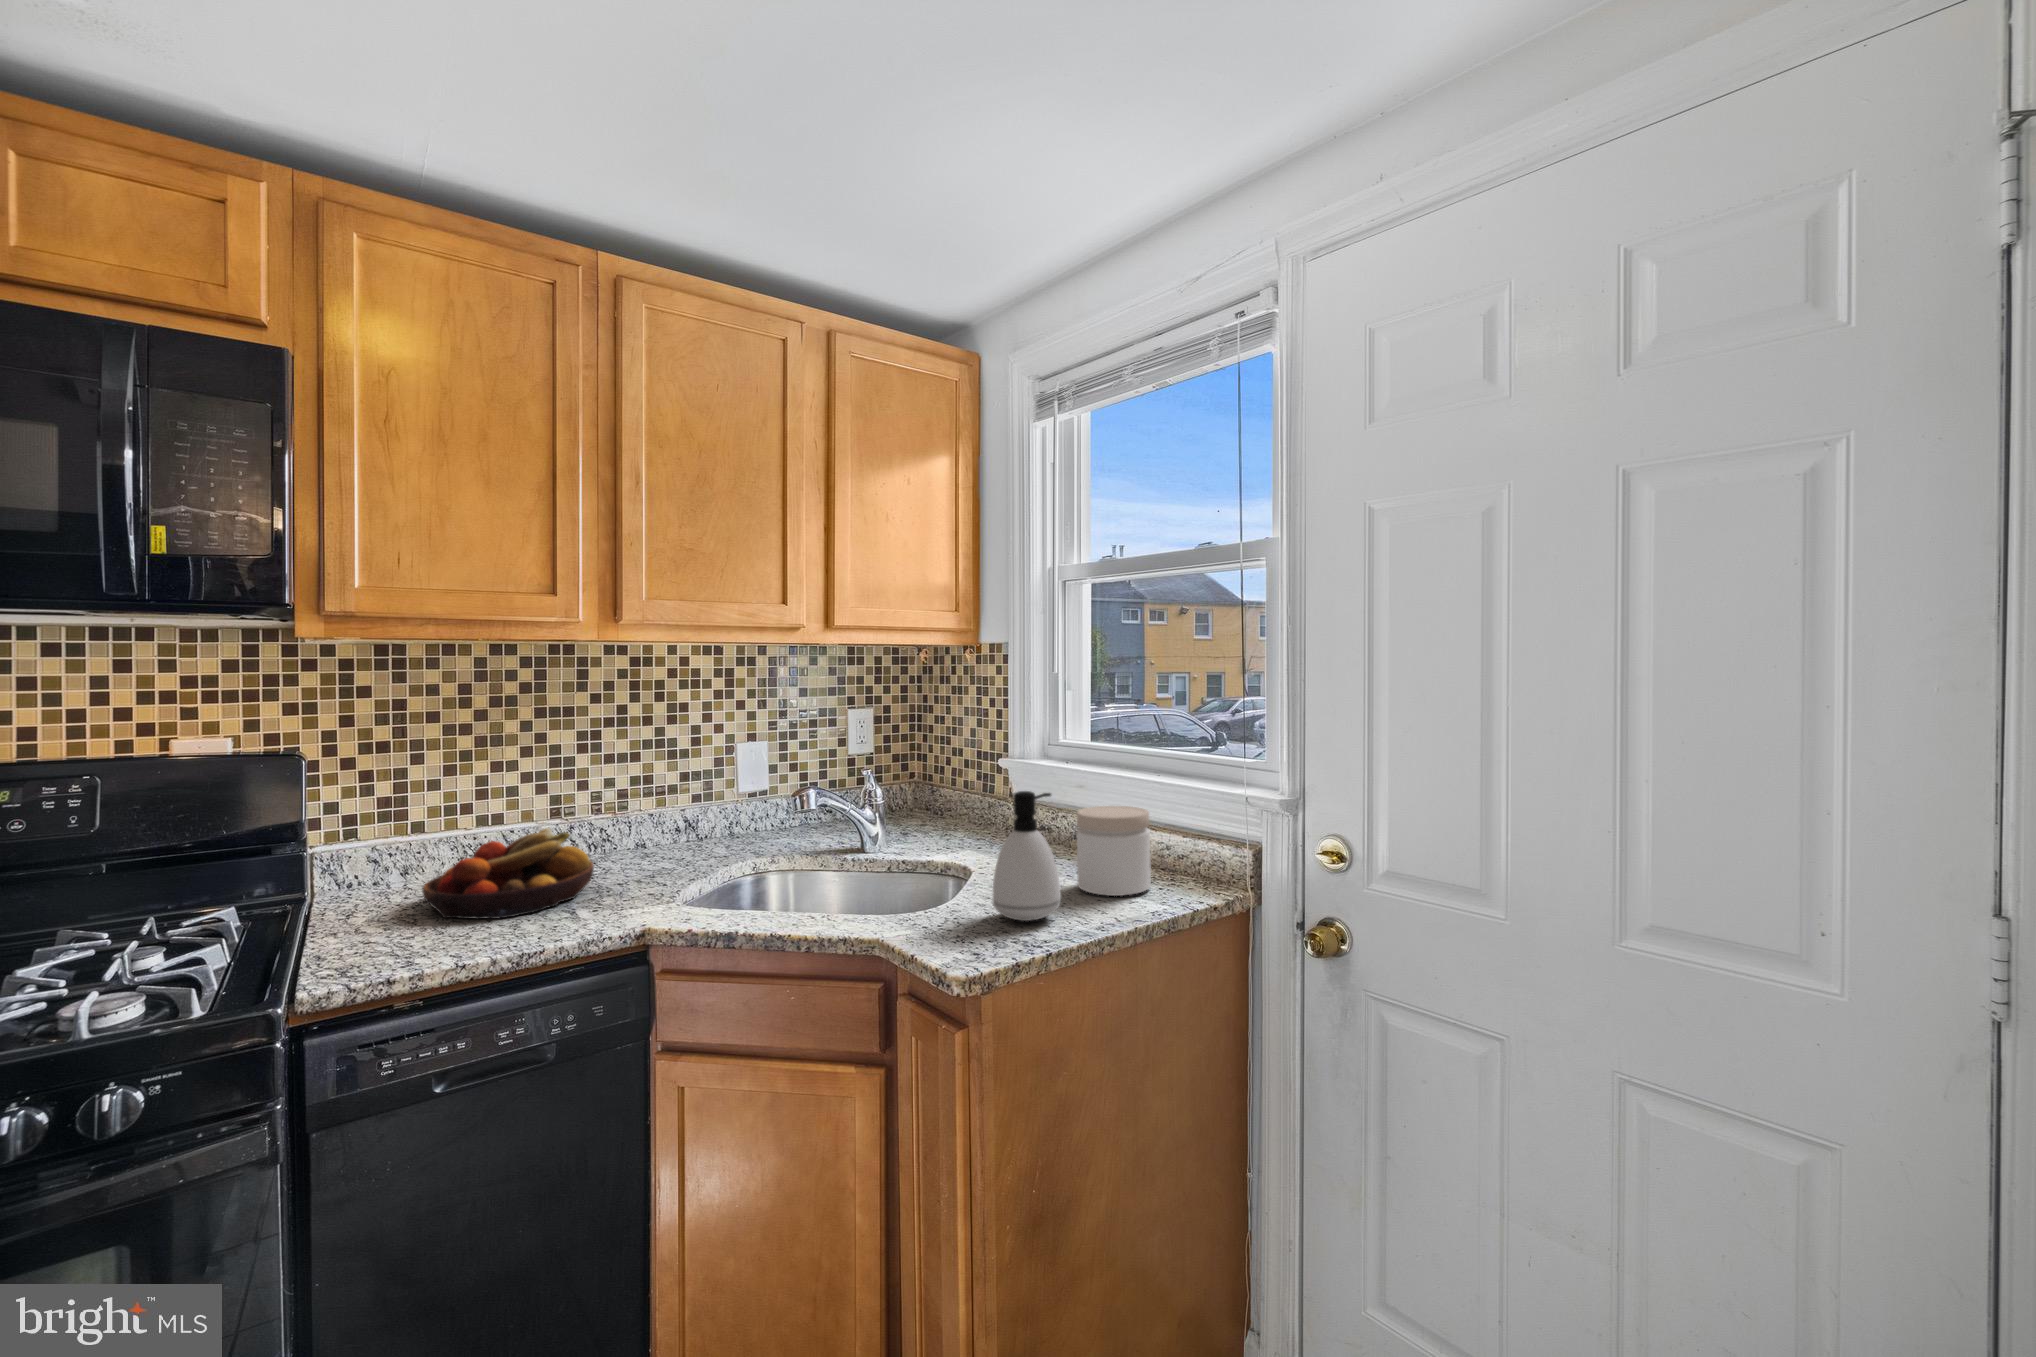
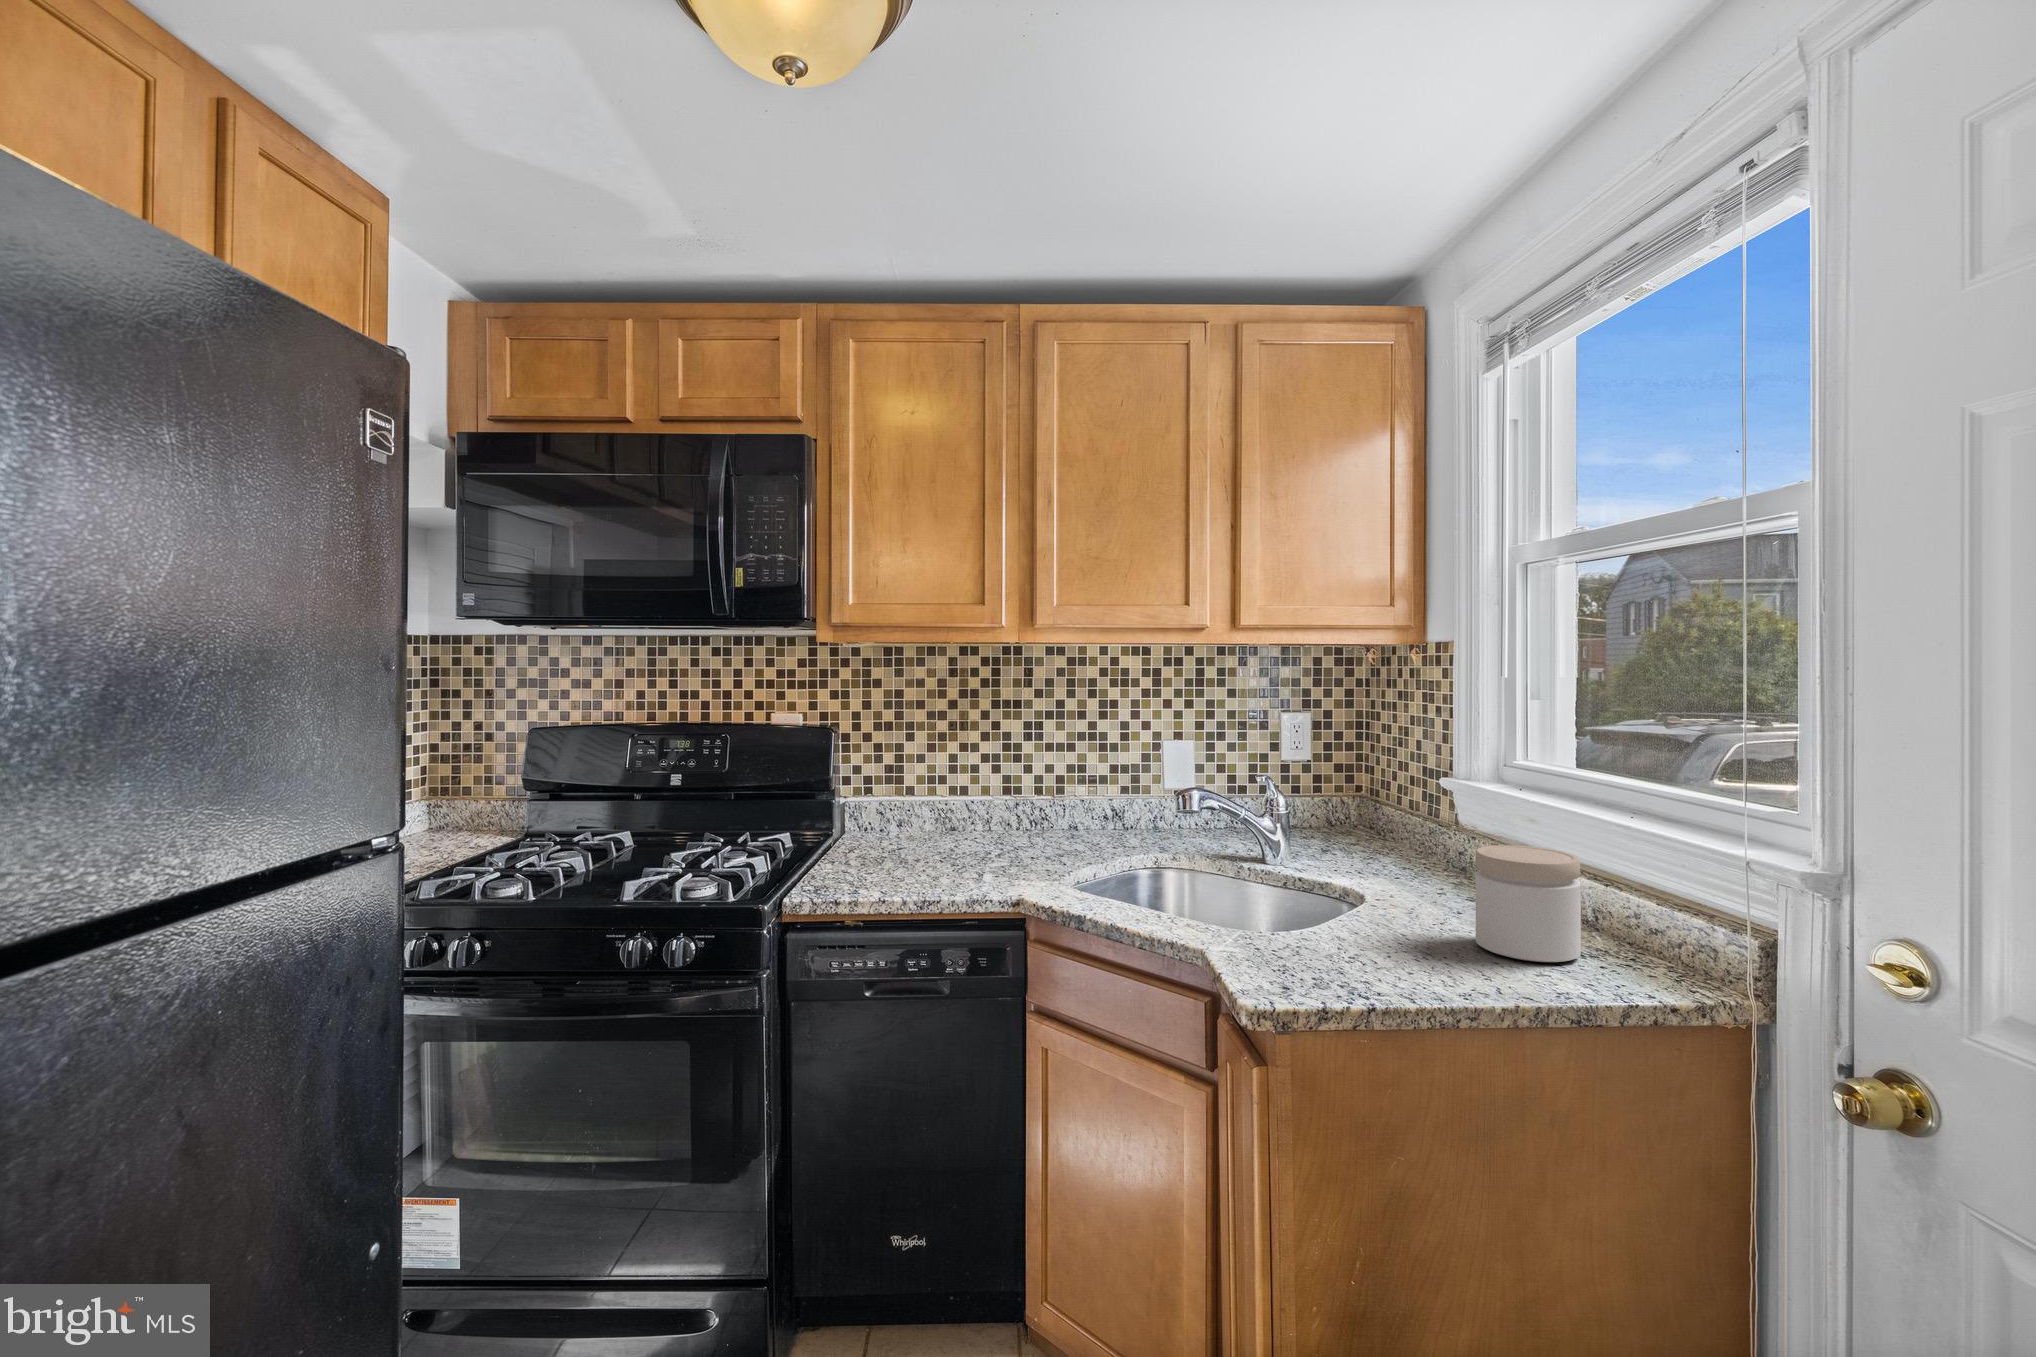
soap dispenser: present [993,791,1061,921] -> none [1336,815,1421,965]
fruit bowl: present [422,828,594,919] -> none [886,802,1010,872]

